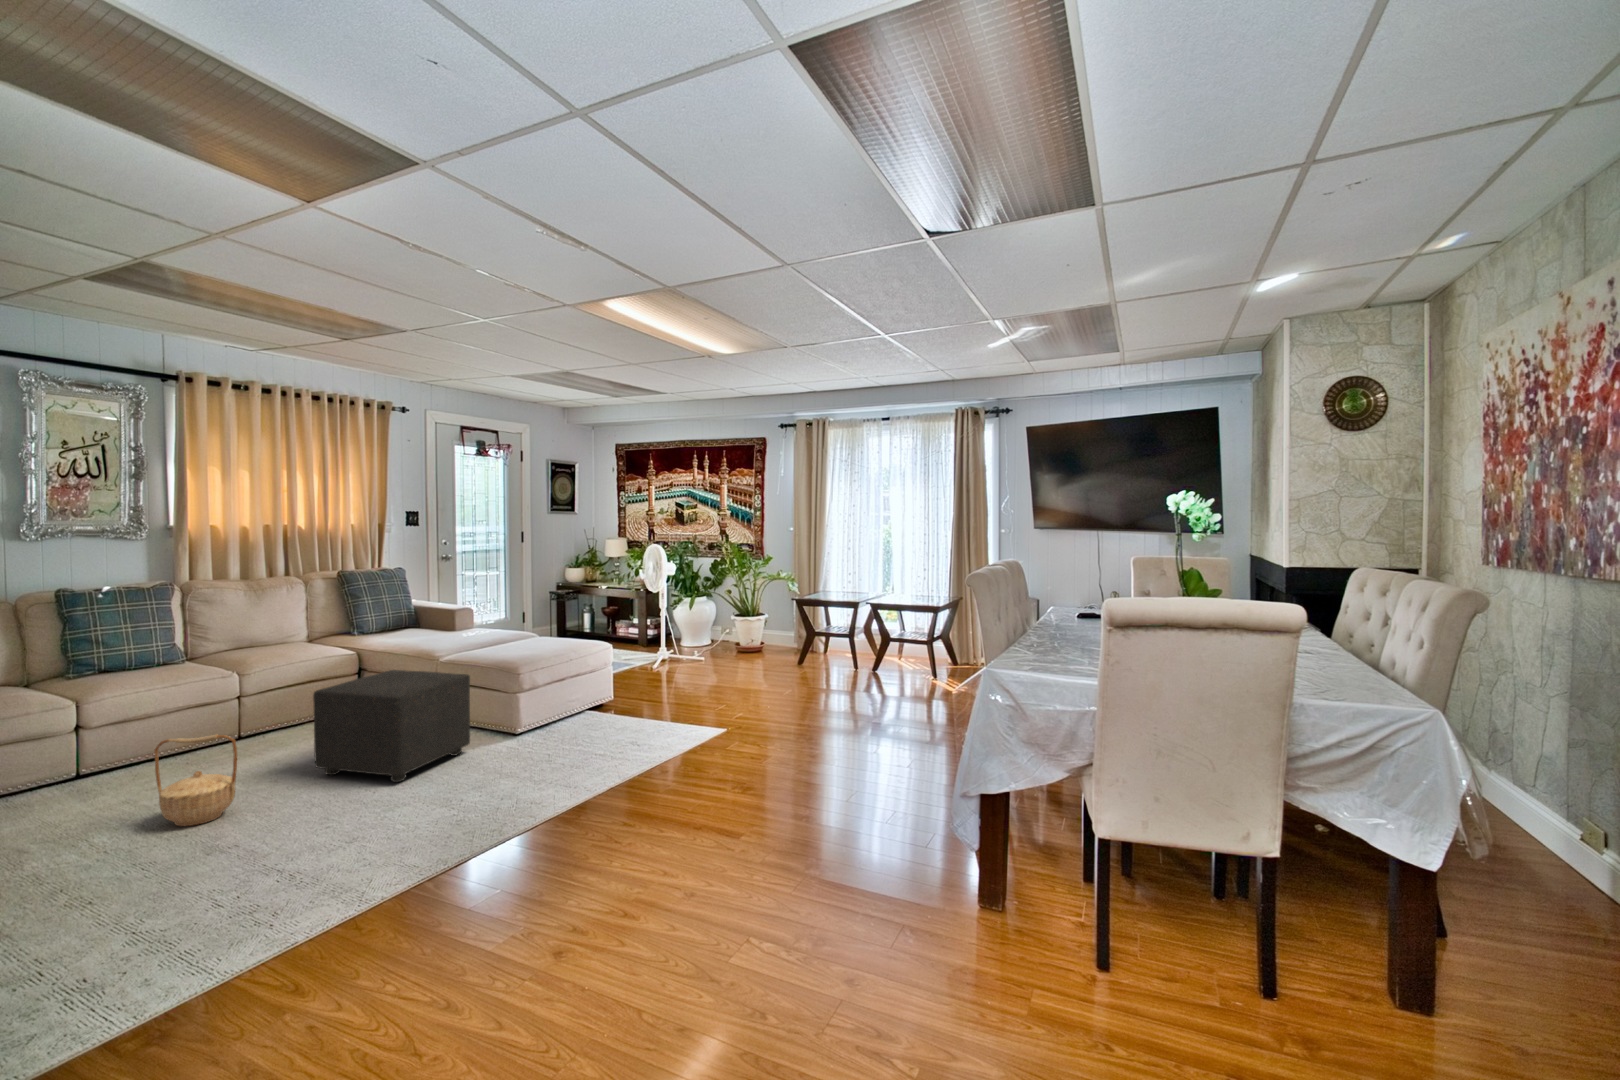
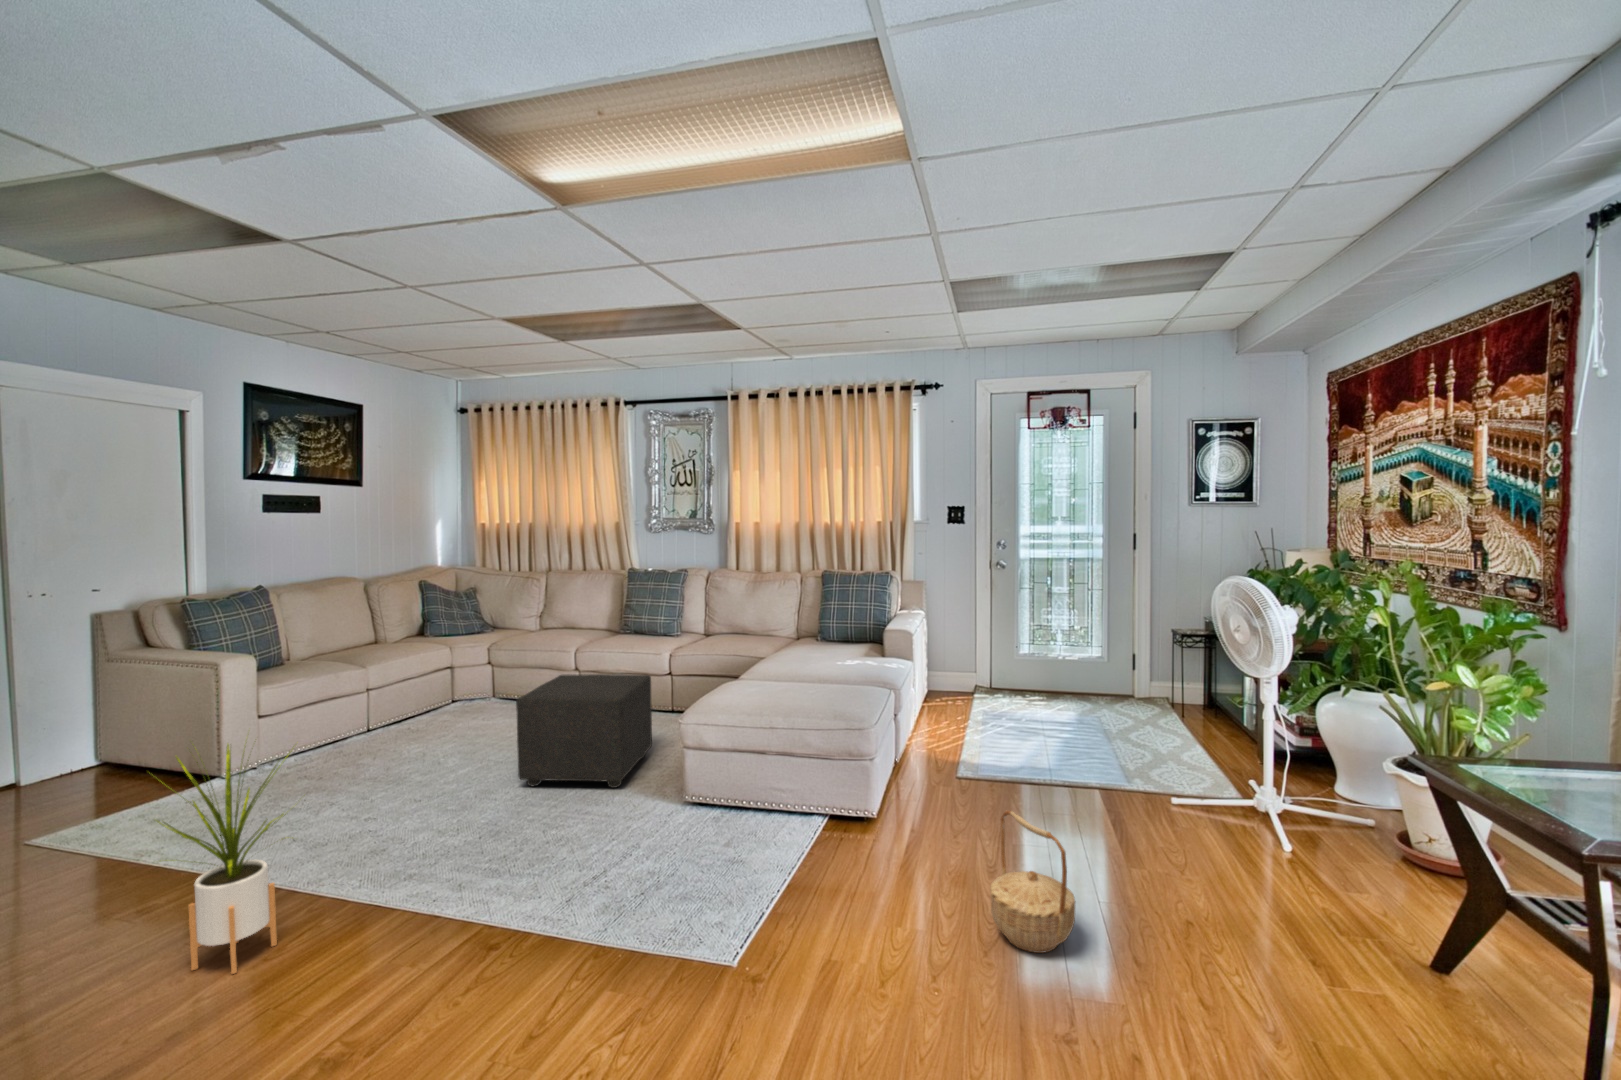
house plant: none [570,671,662,848] -> present [156,744,286,974]
basket: present [155,735,237,826] -> present [990,811,1075,953]

